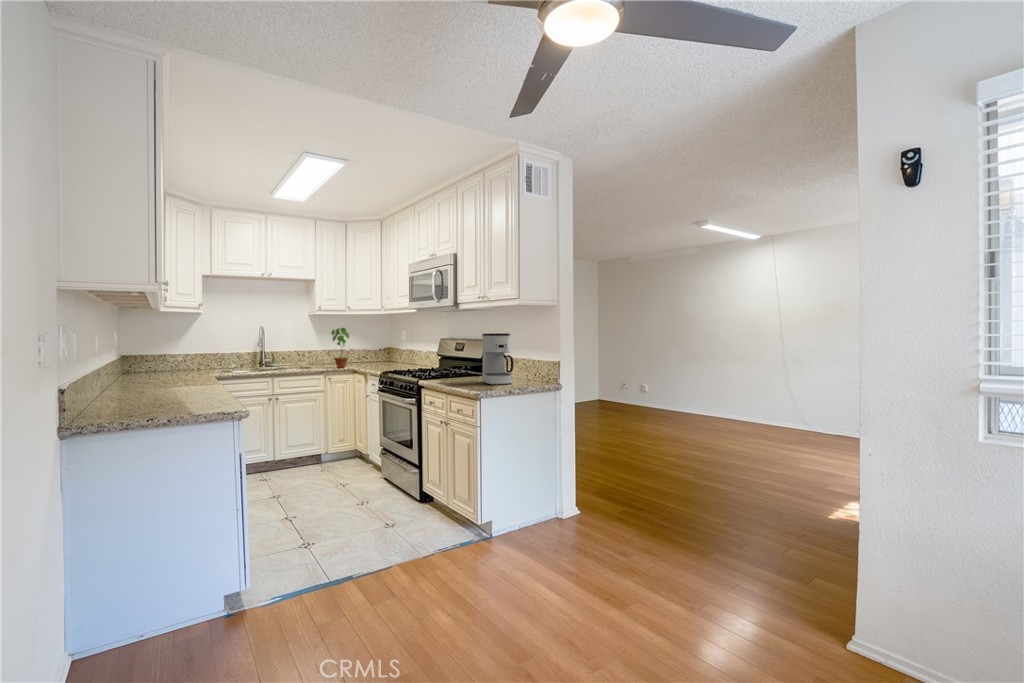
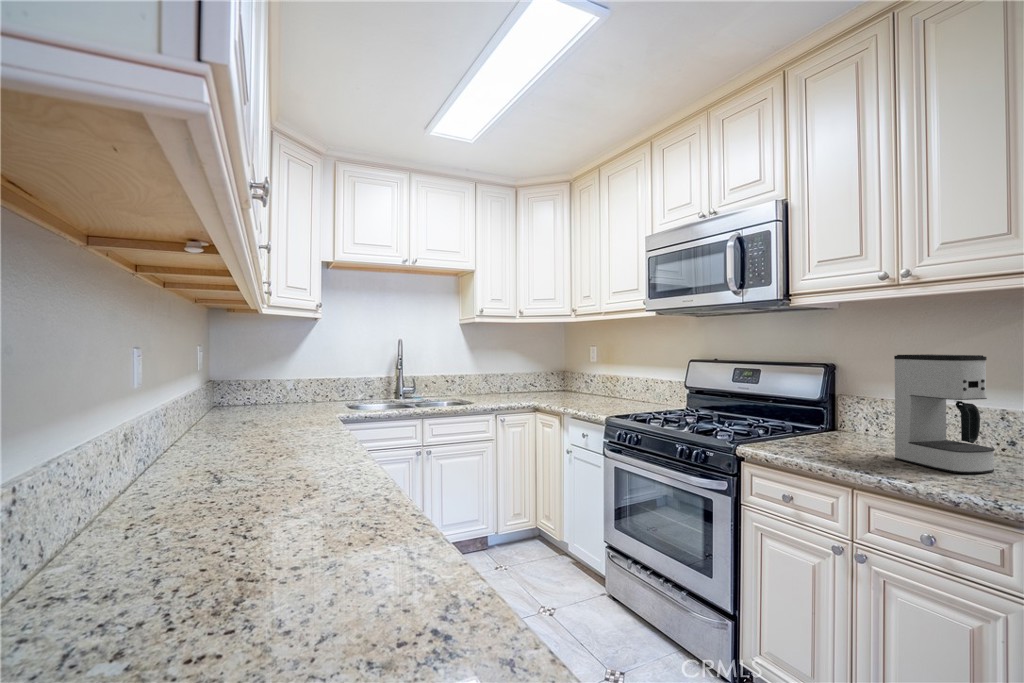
potted plant: present [331,328,349,368] -> none [502,341,529,403]

